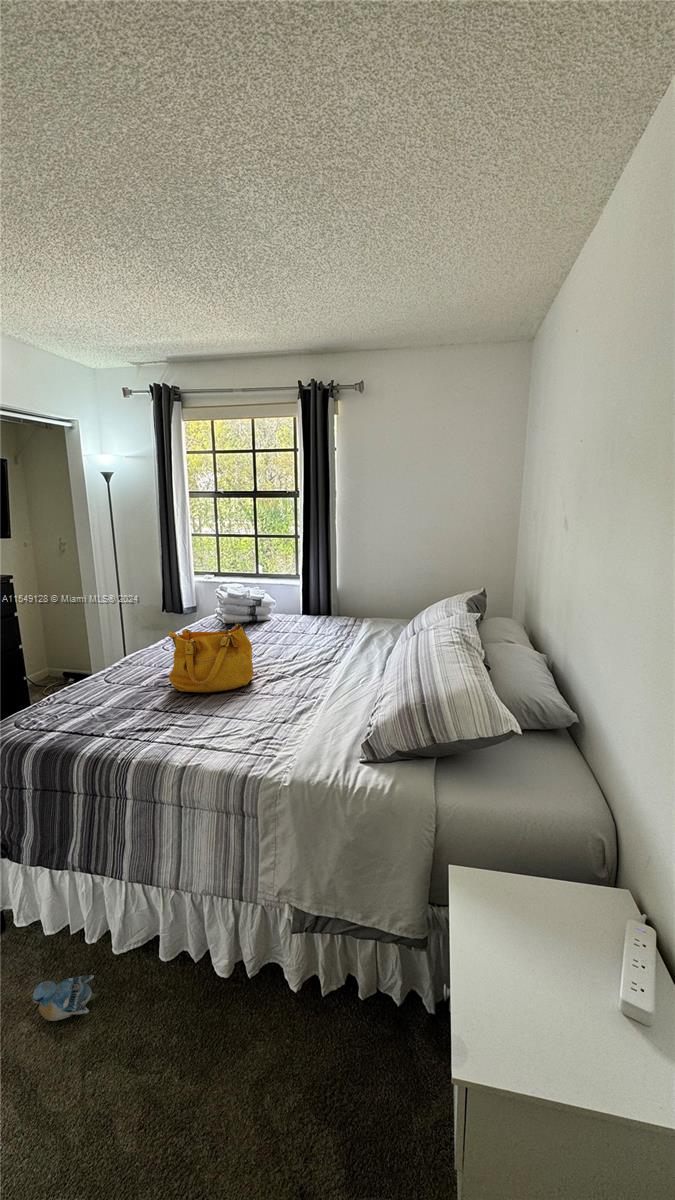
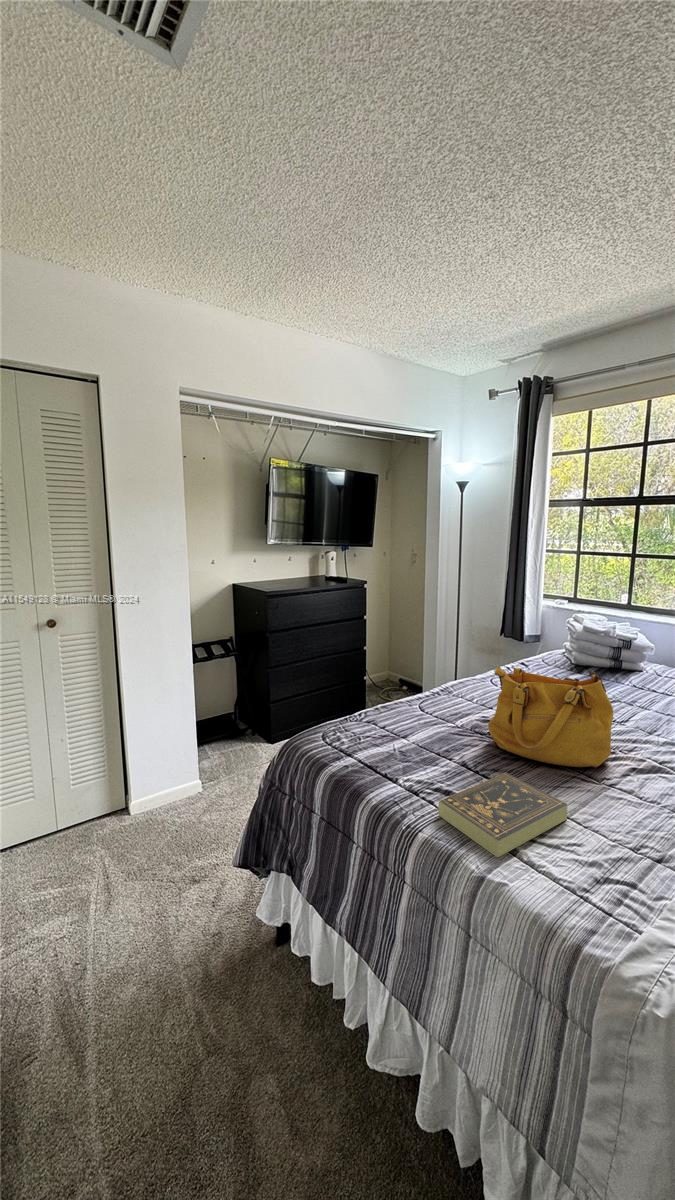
book: none [144,703,232,753] -> present [438,772,568,857]
plush toy: present [31,975,100,1021] -> none [274,1054,341,1134]

